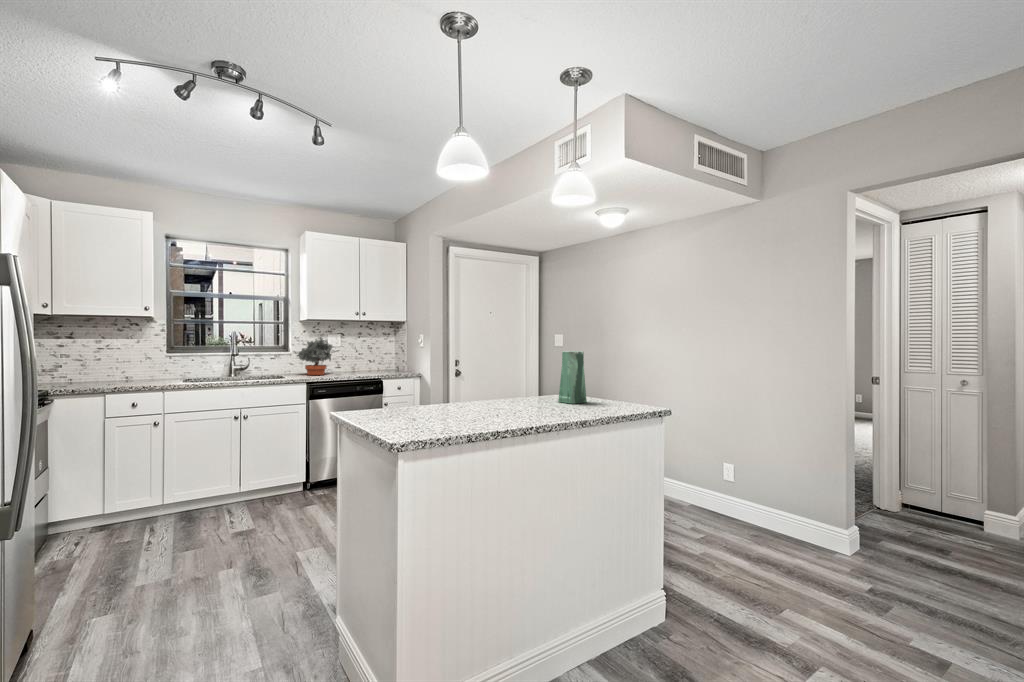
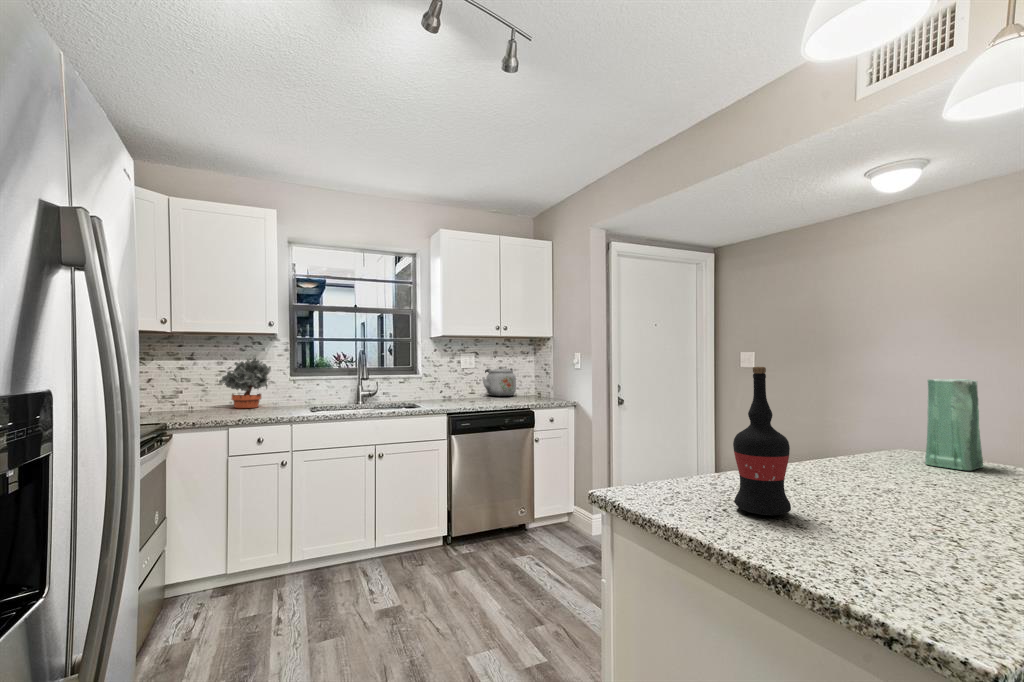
potted plant: present [297,338,332,375] -> present [219,357,271,408]
wine bottle: none [395,341,424,421] -> present [733,367,791,516]
kettle: none [347,346,377,371] -> present [482,367,516,396]

